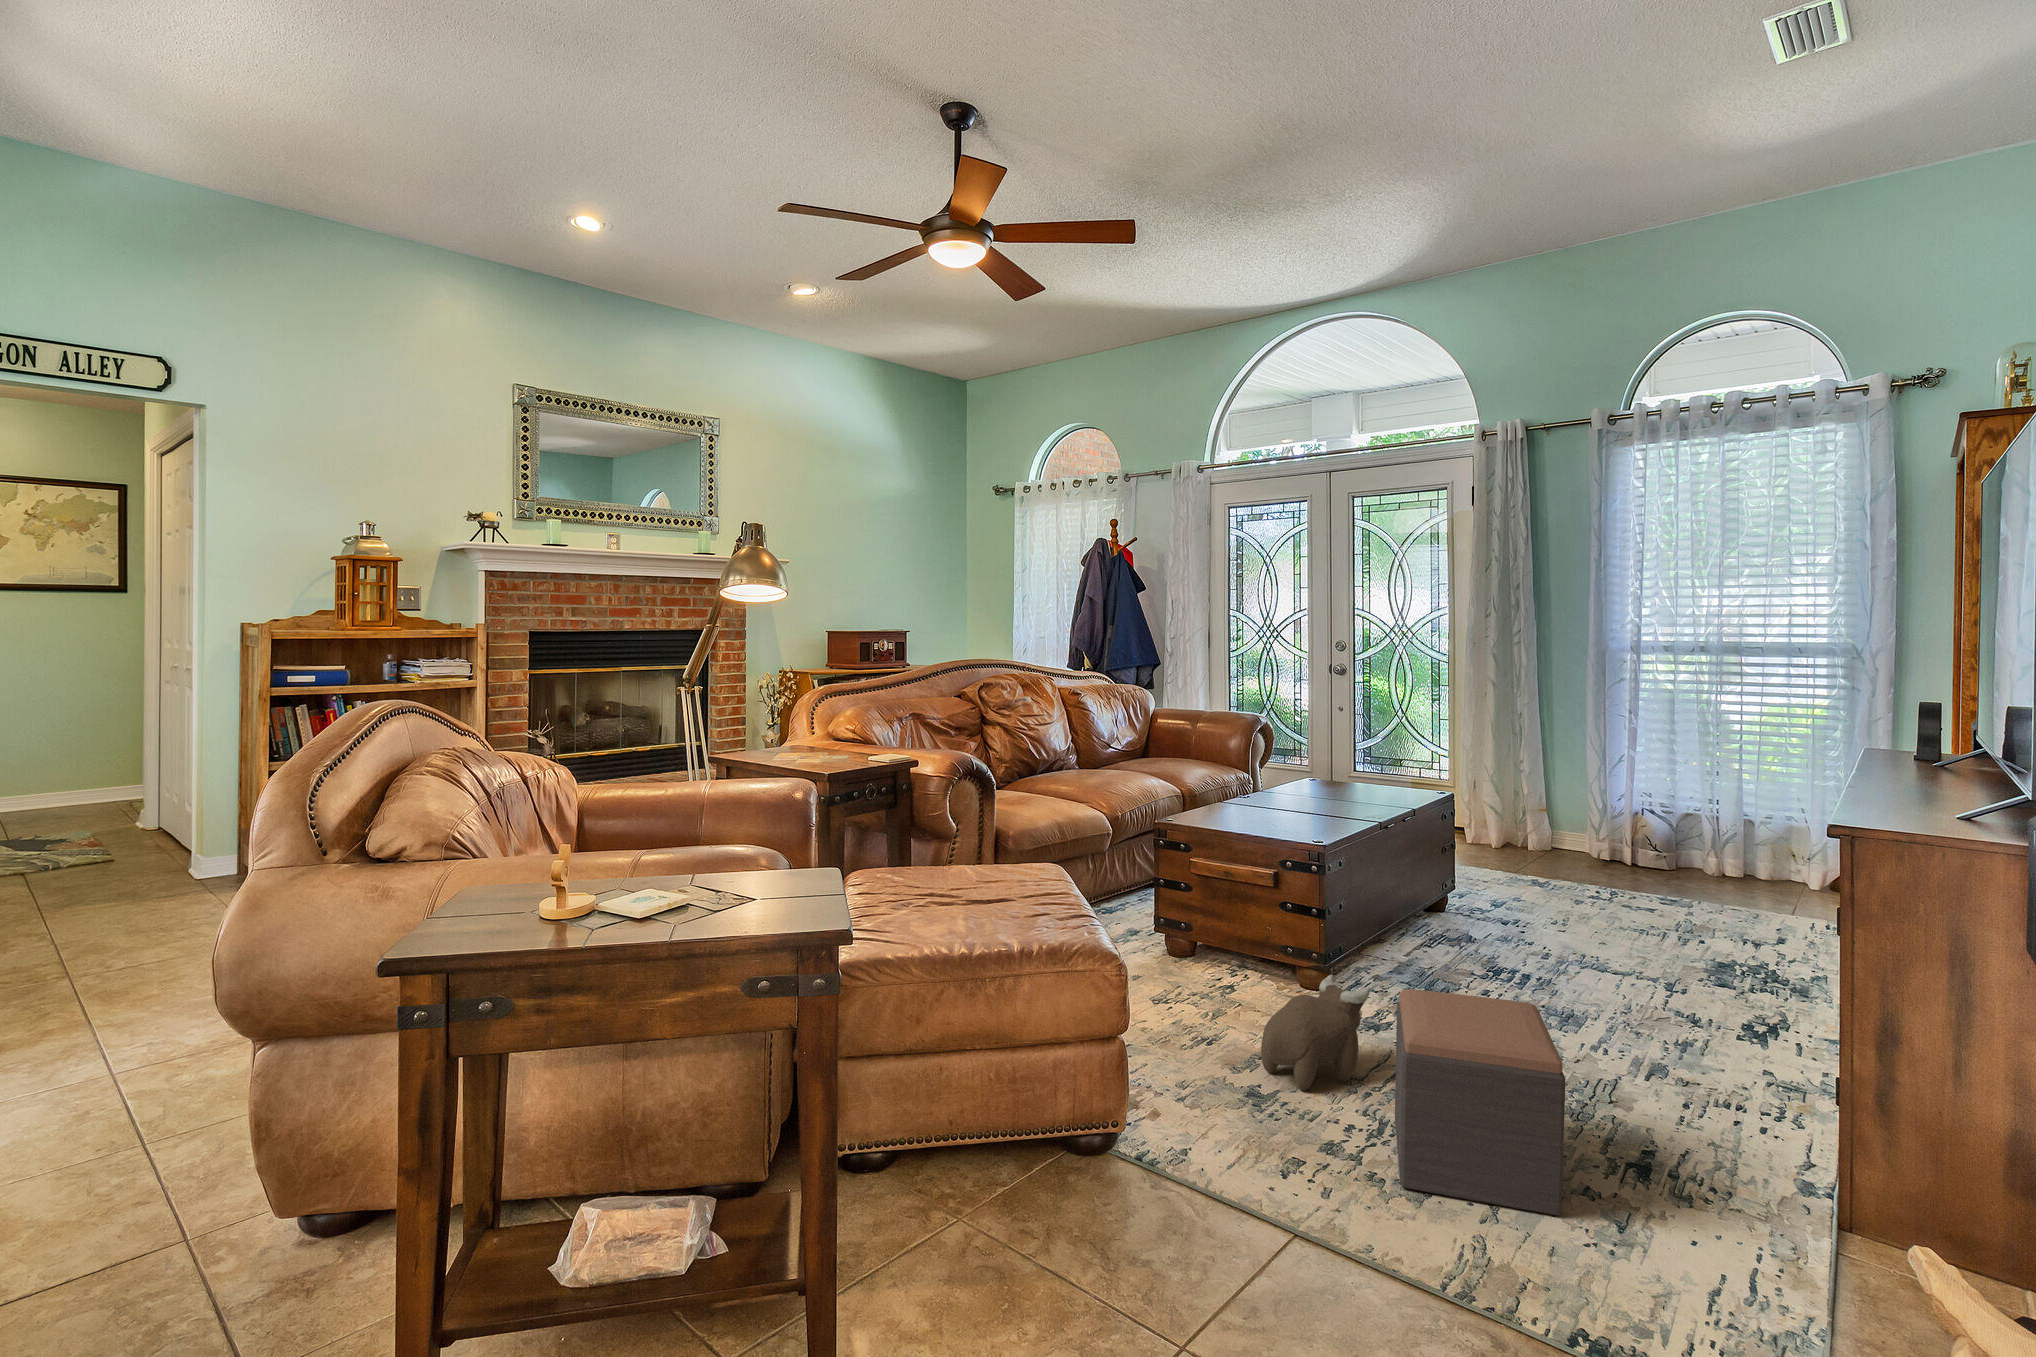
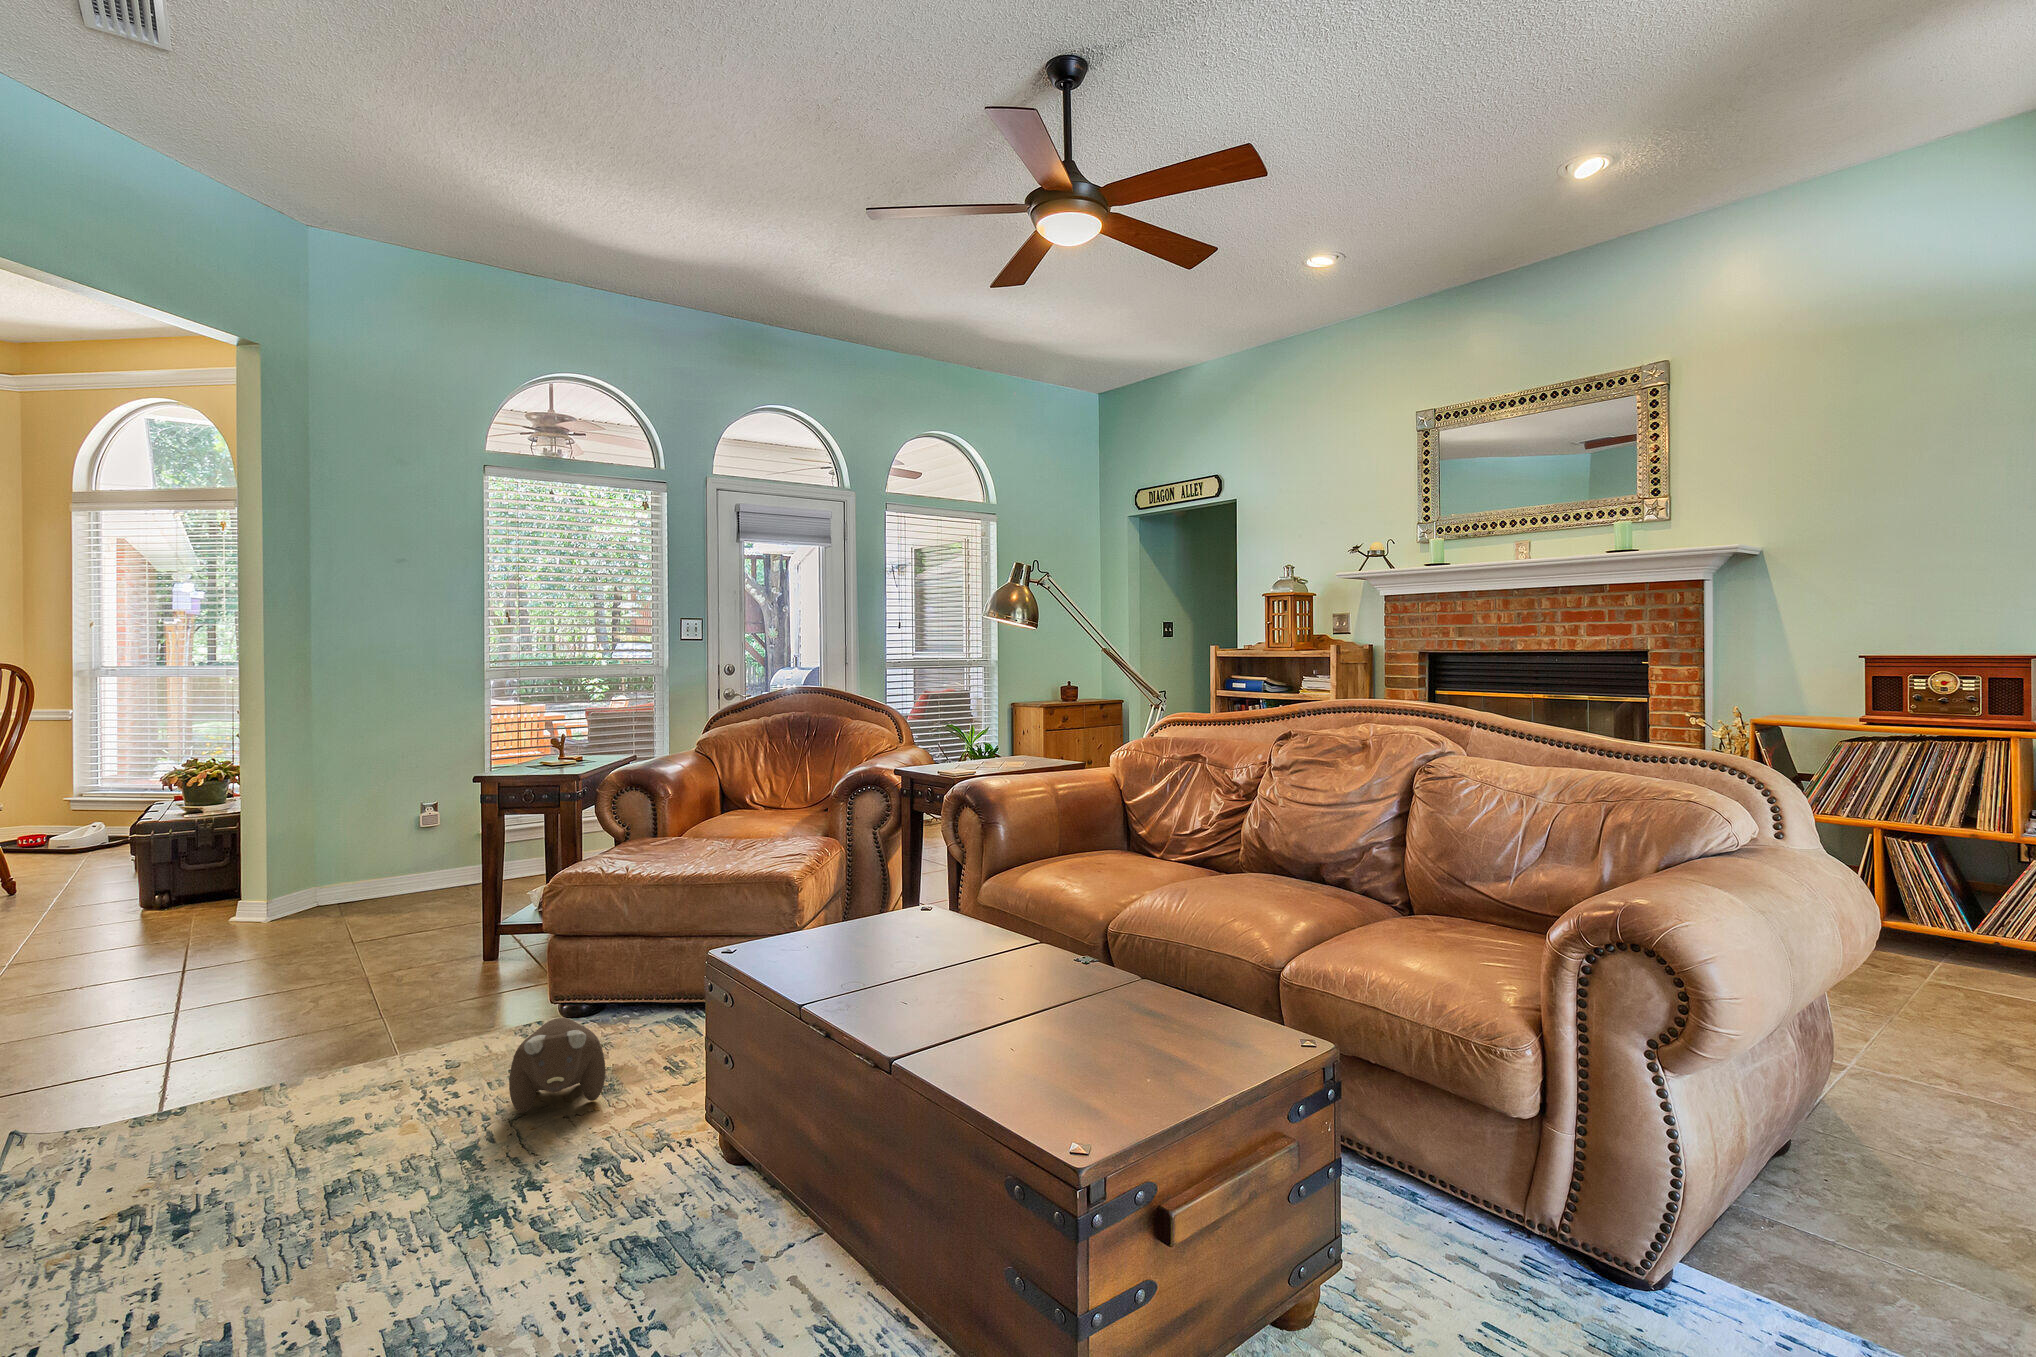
footstool: present [1395,989,1566,1216] -> none [229,973,436,1175]

